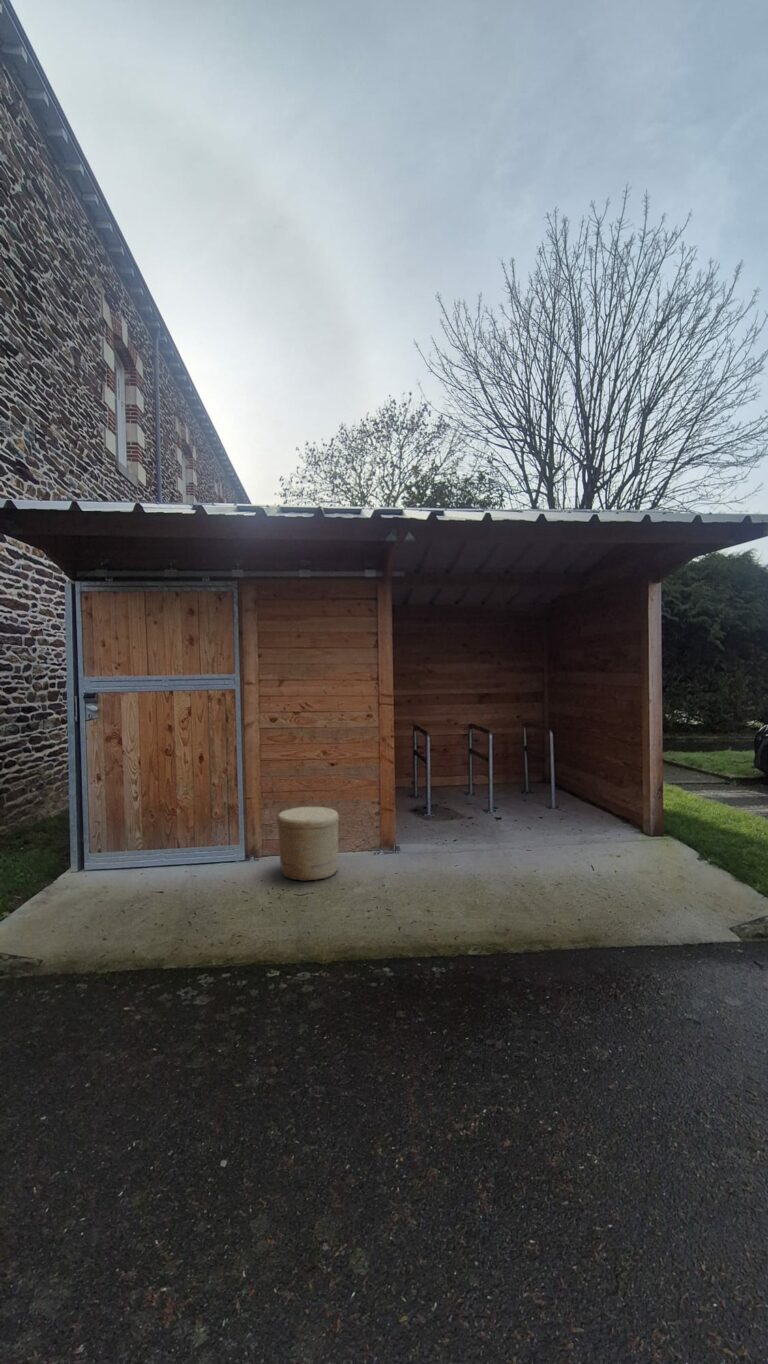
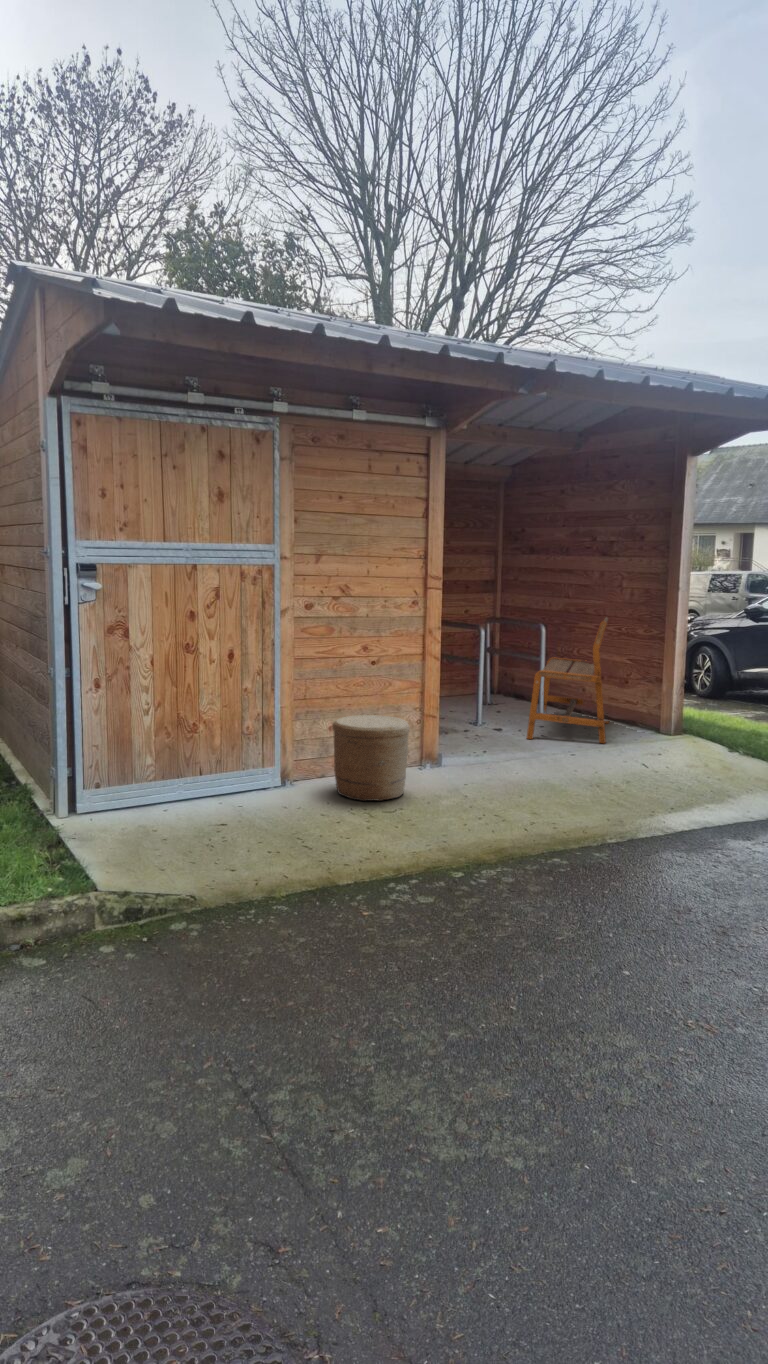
bench: none [518,720,622,840] -> present [527,617,609,743]

